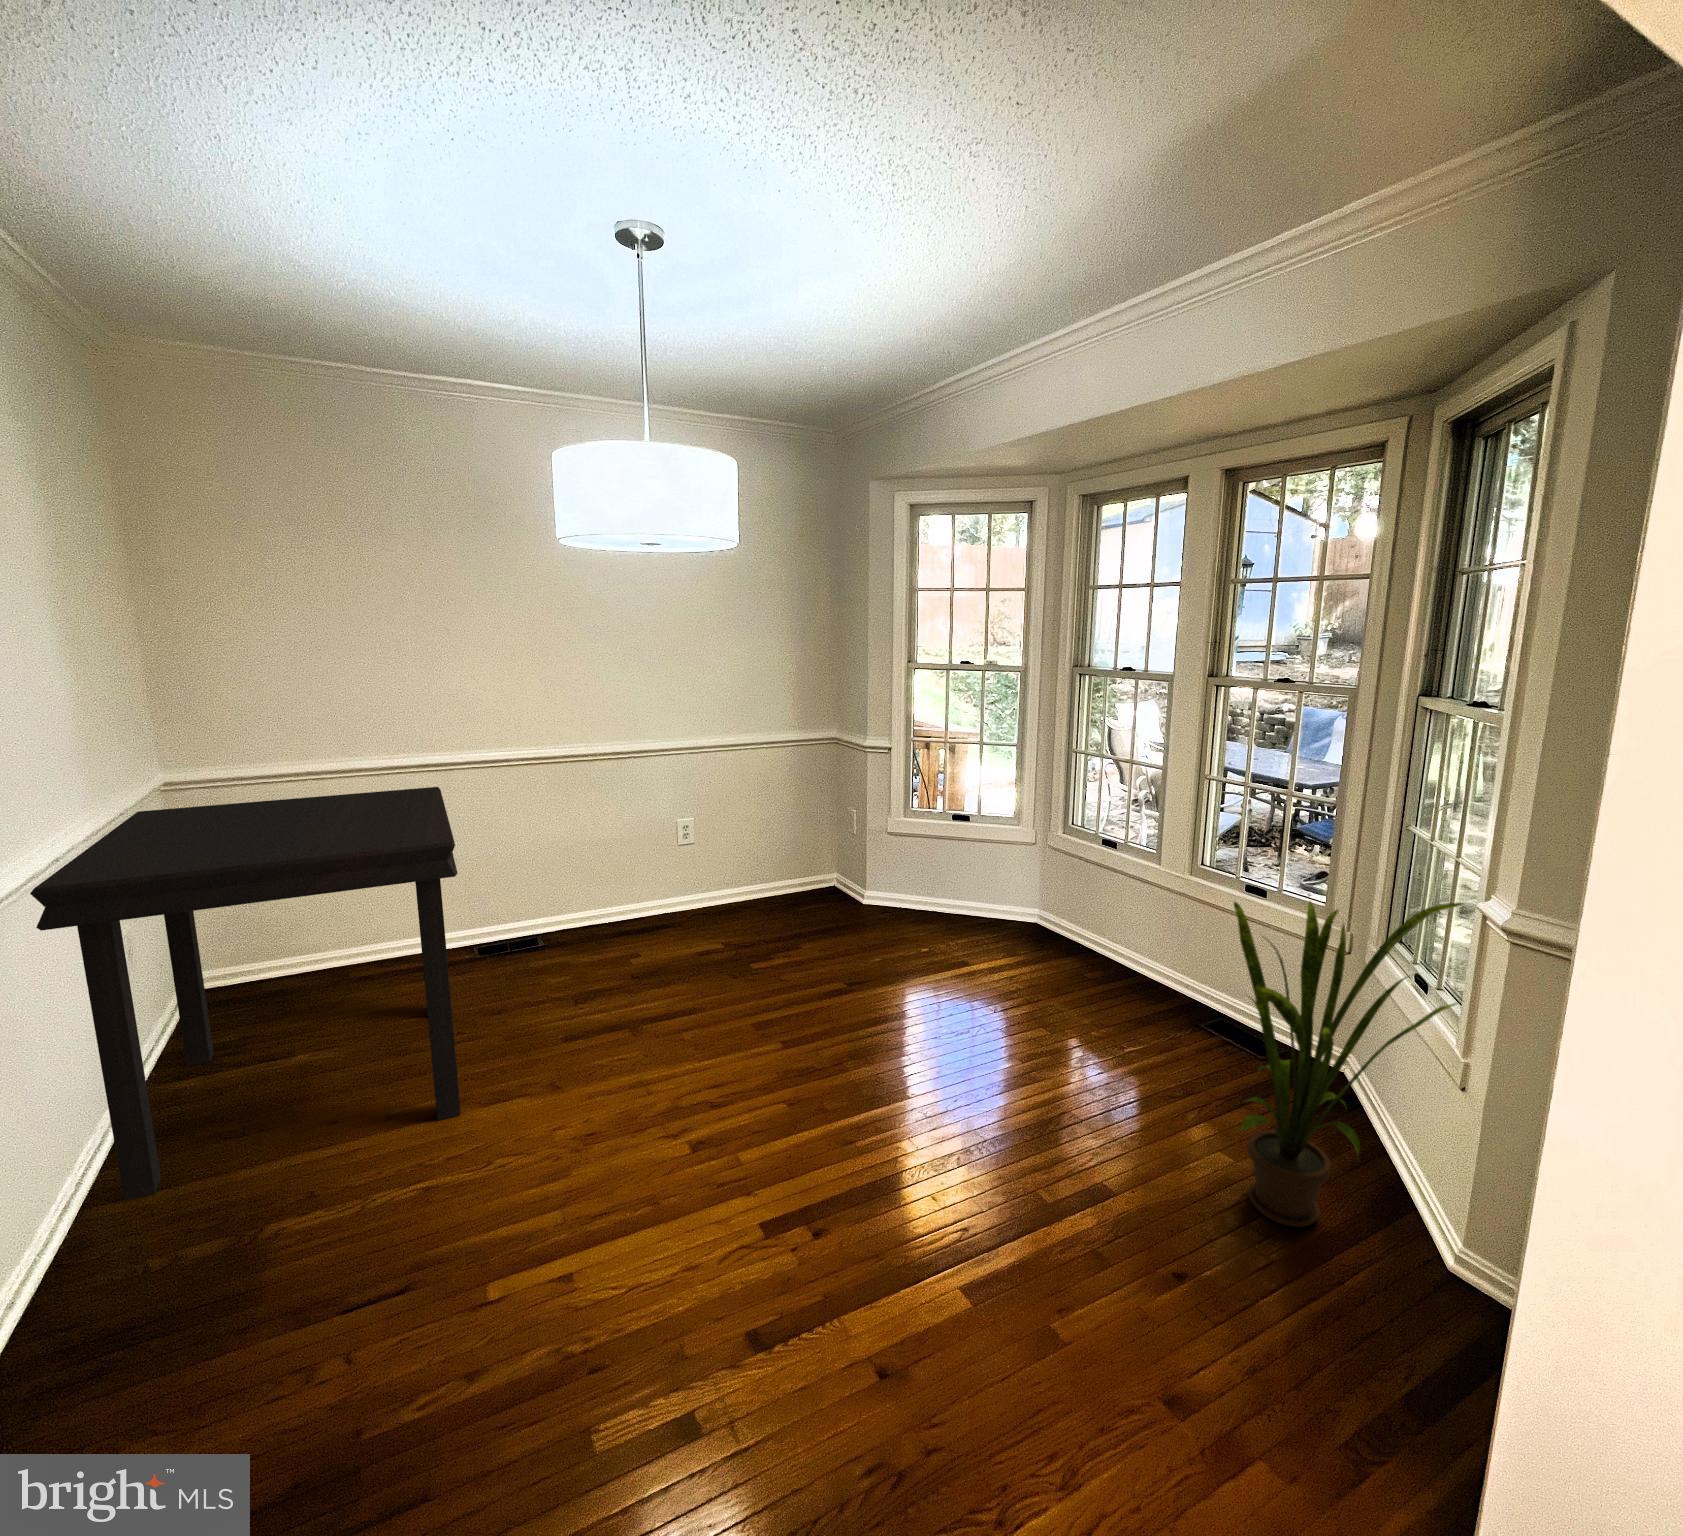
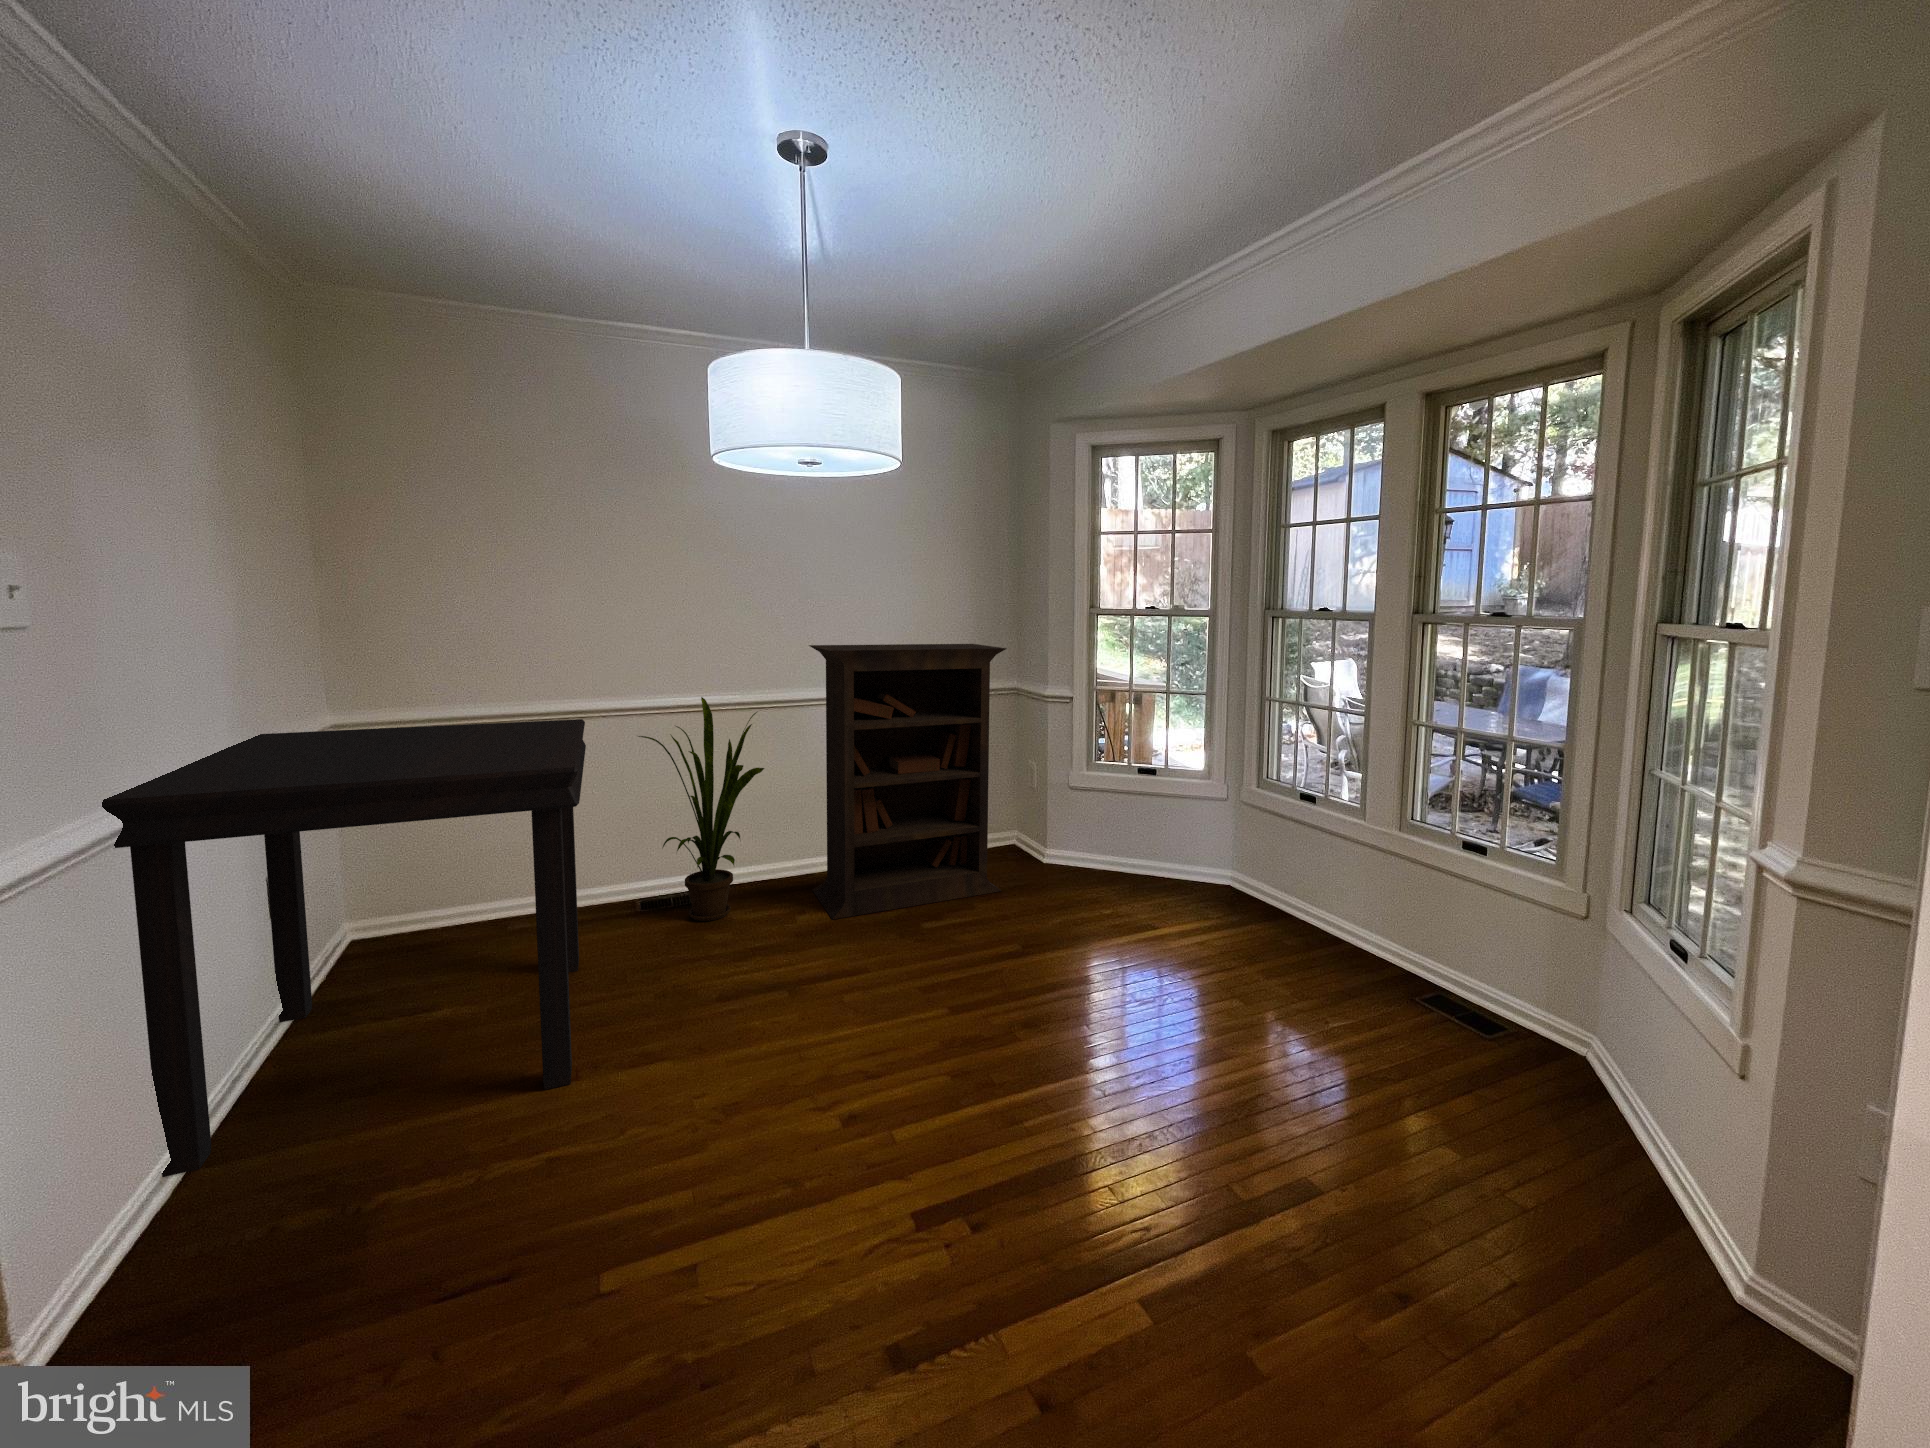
bookcase: none [639,700,828,962] -> present [809,644,1006,919]
house plant: present [1234,901,1464,1227] -> present [638,697,764,921]

